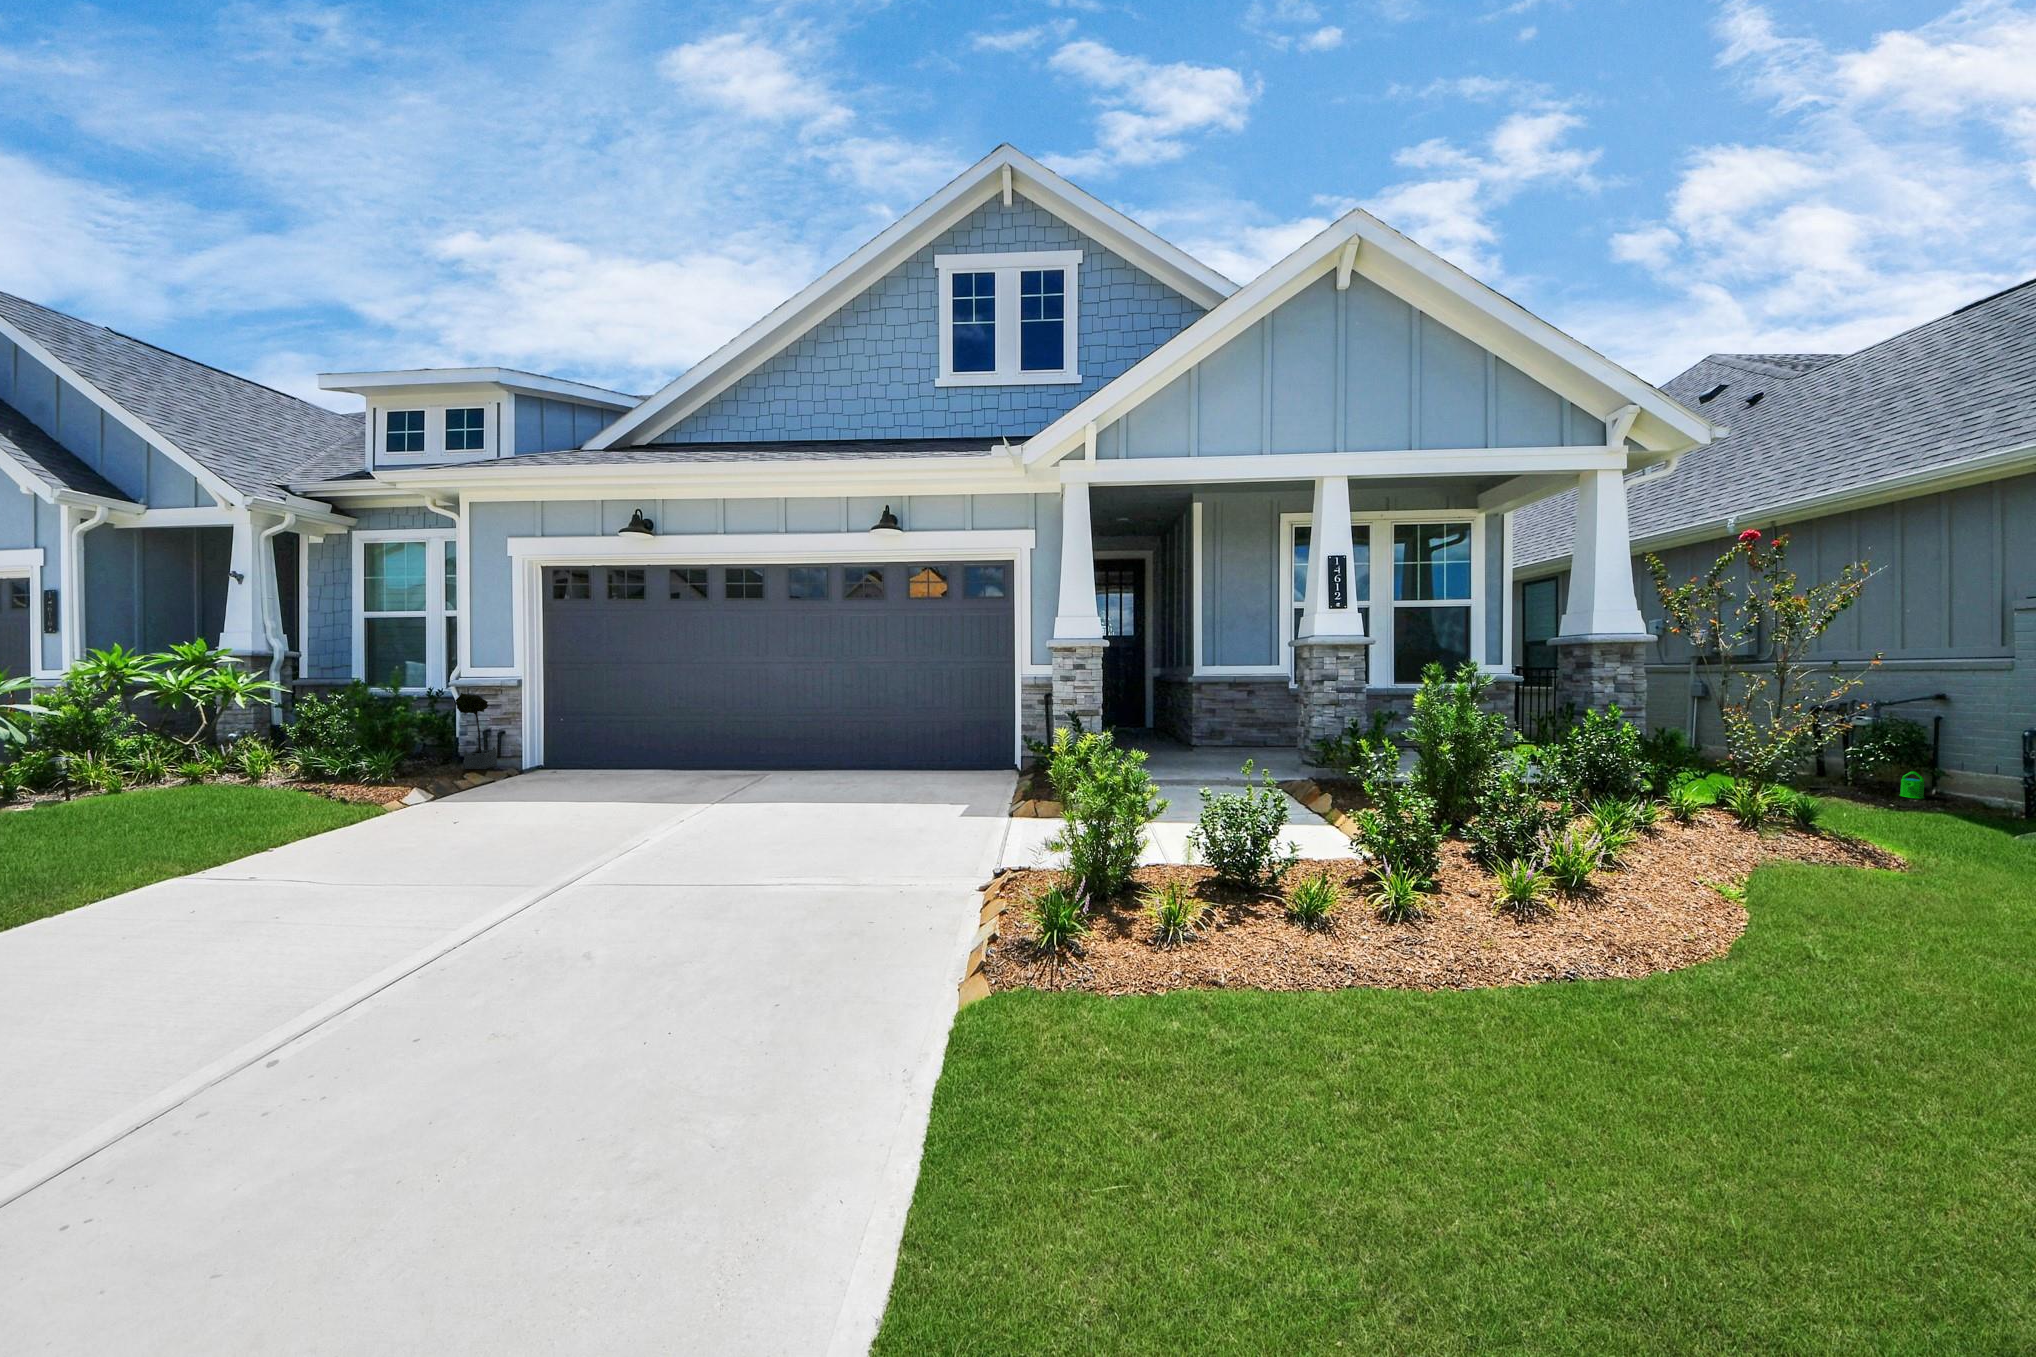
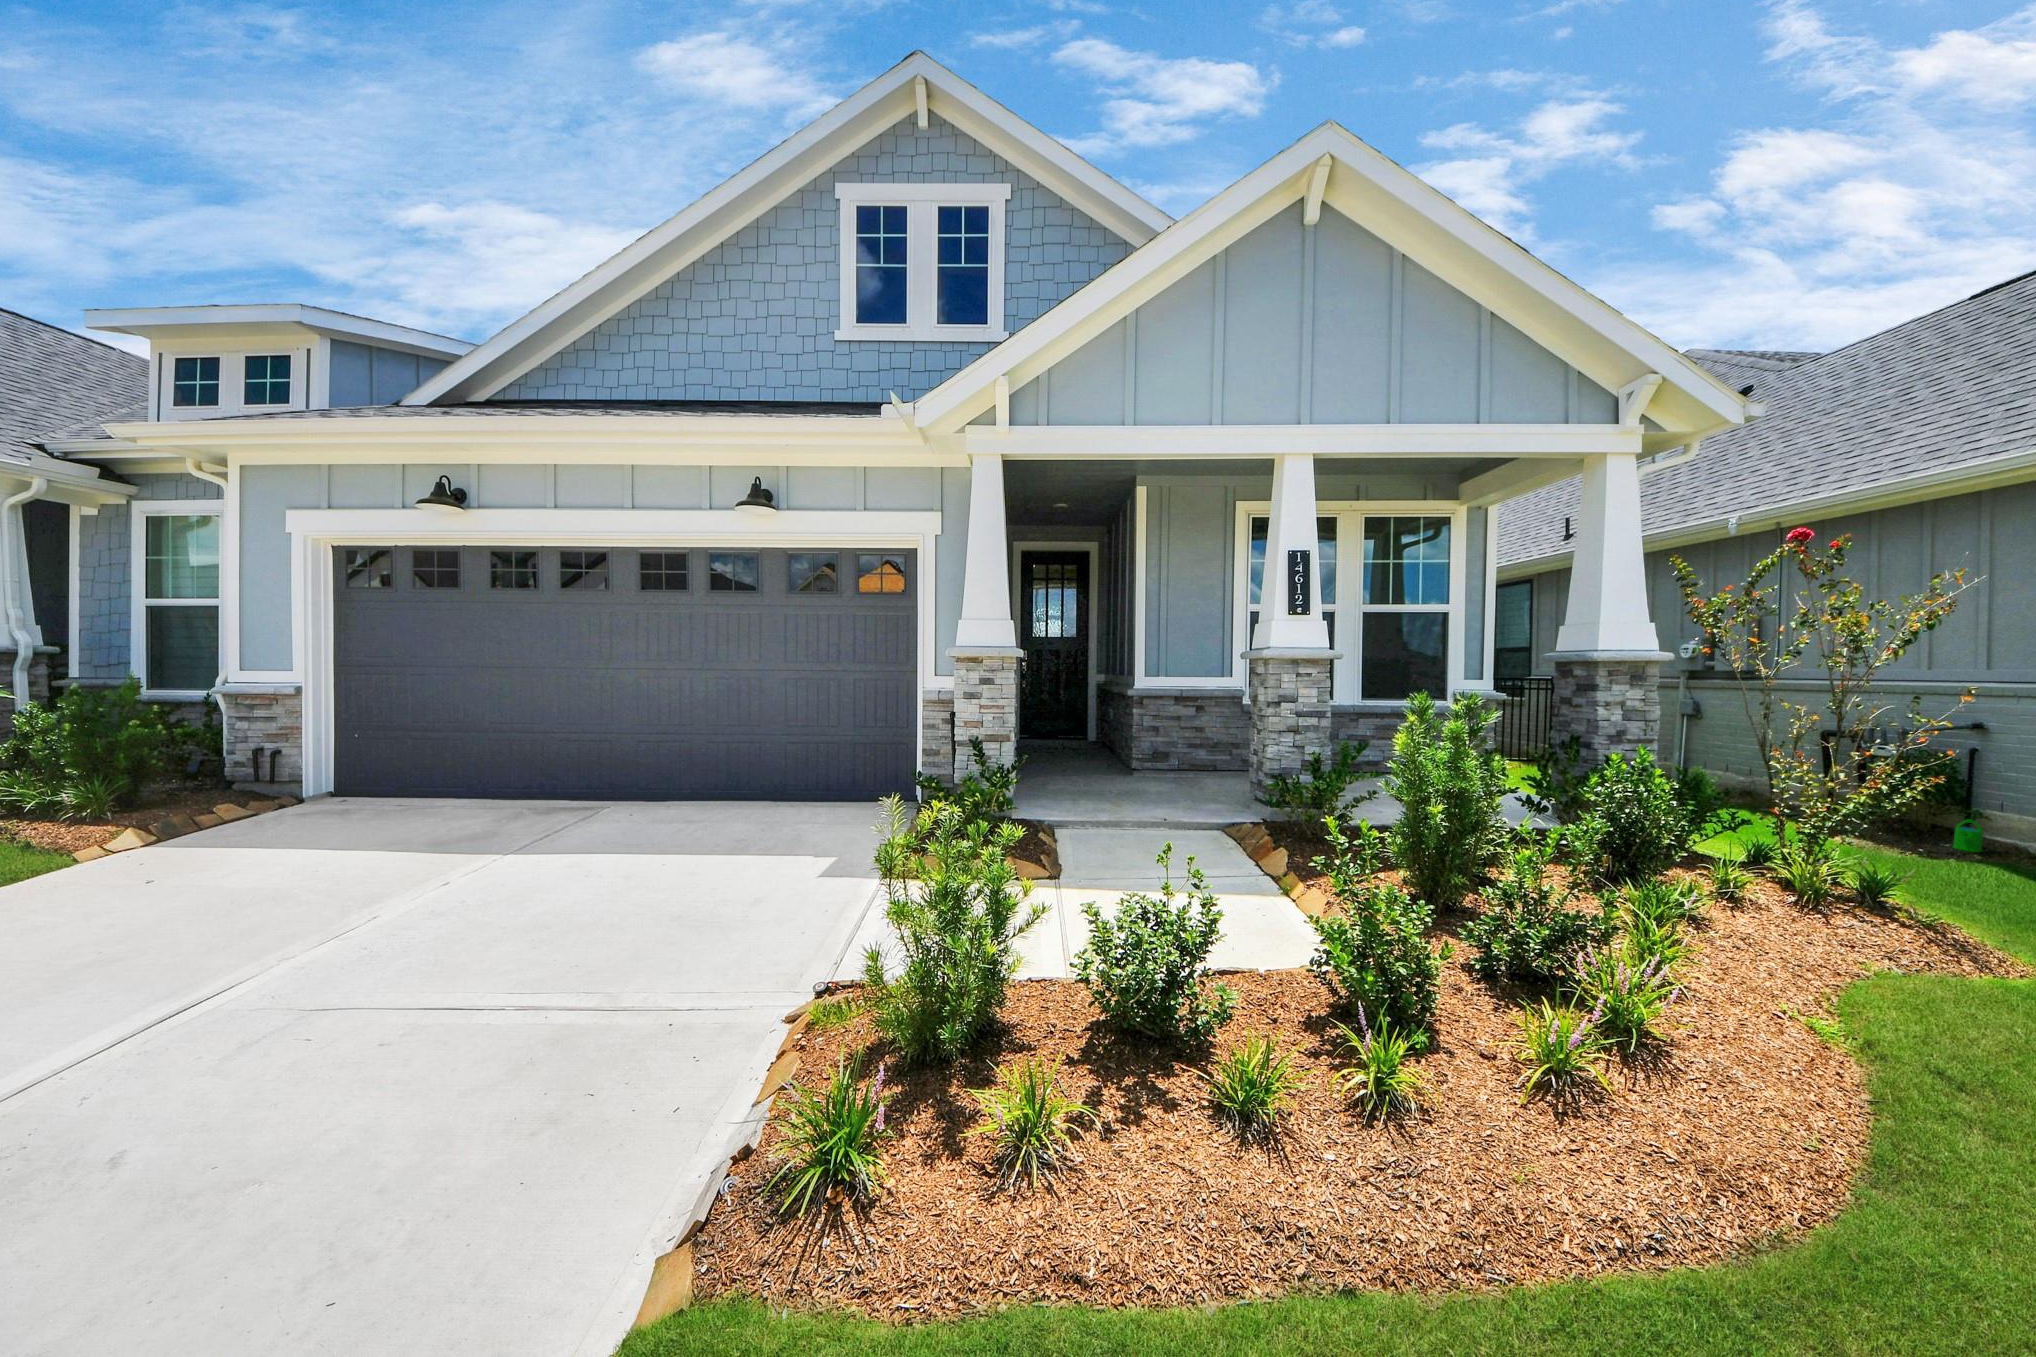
potted tree: present [455,693,497,769] -> none [218,702,276,796]

